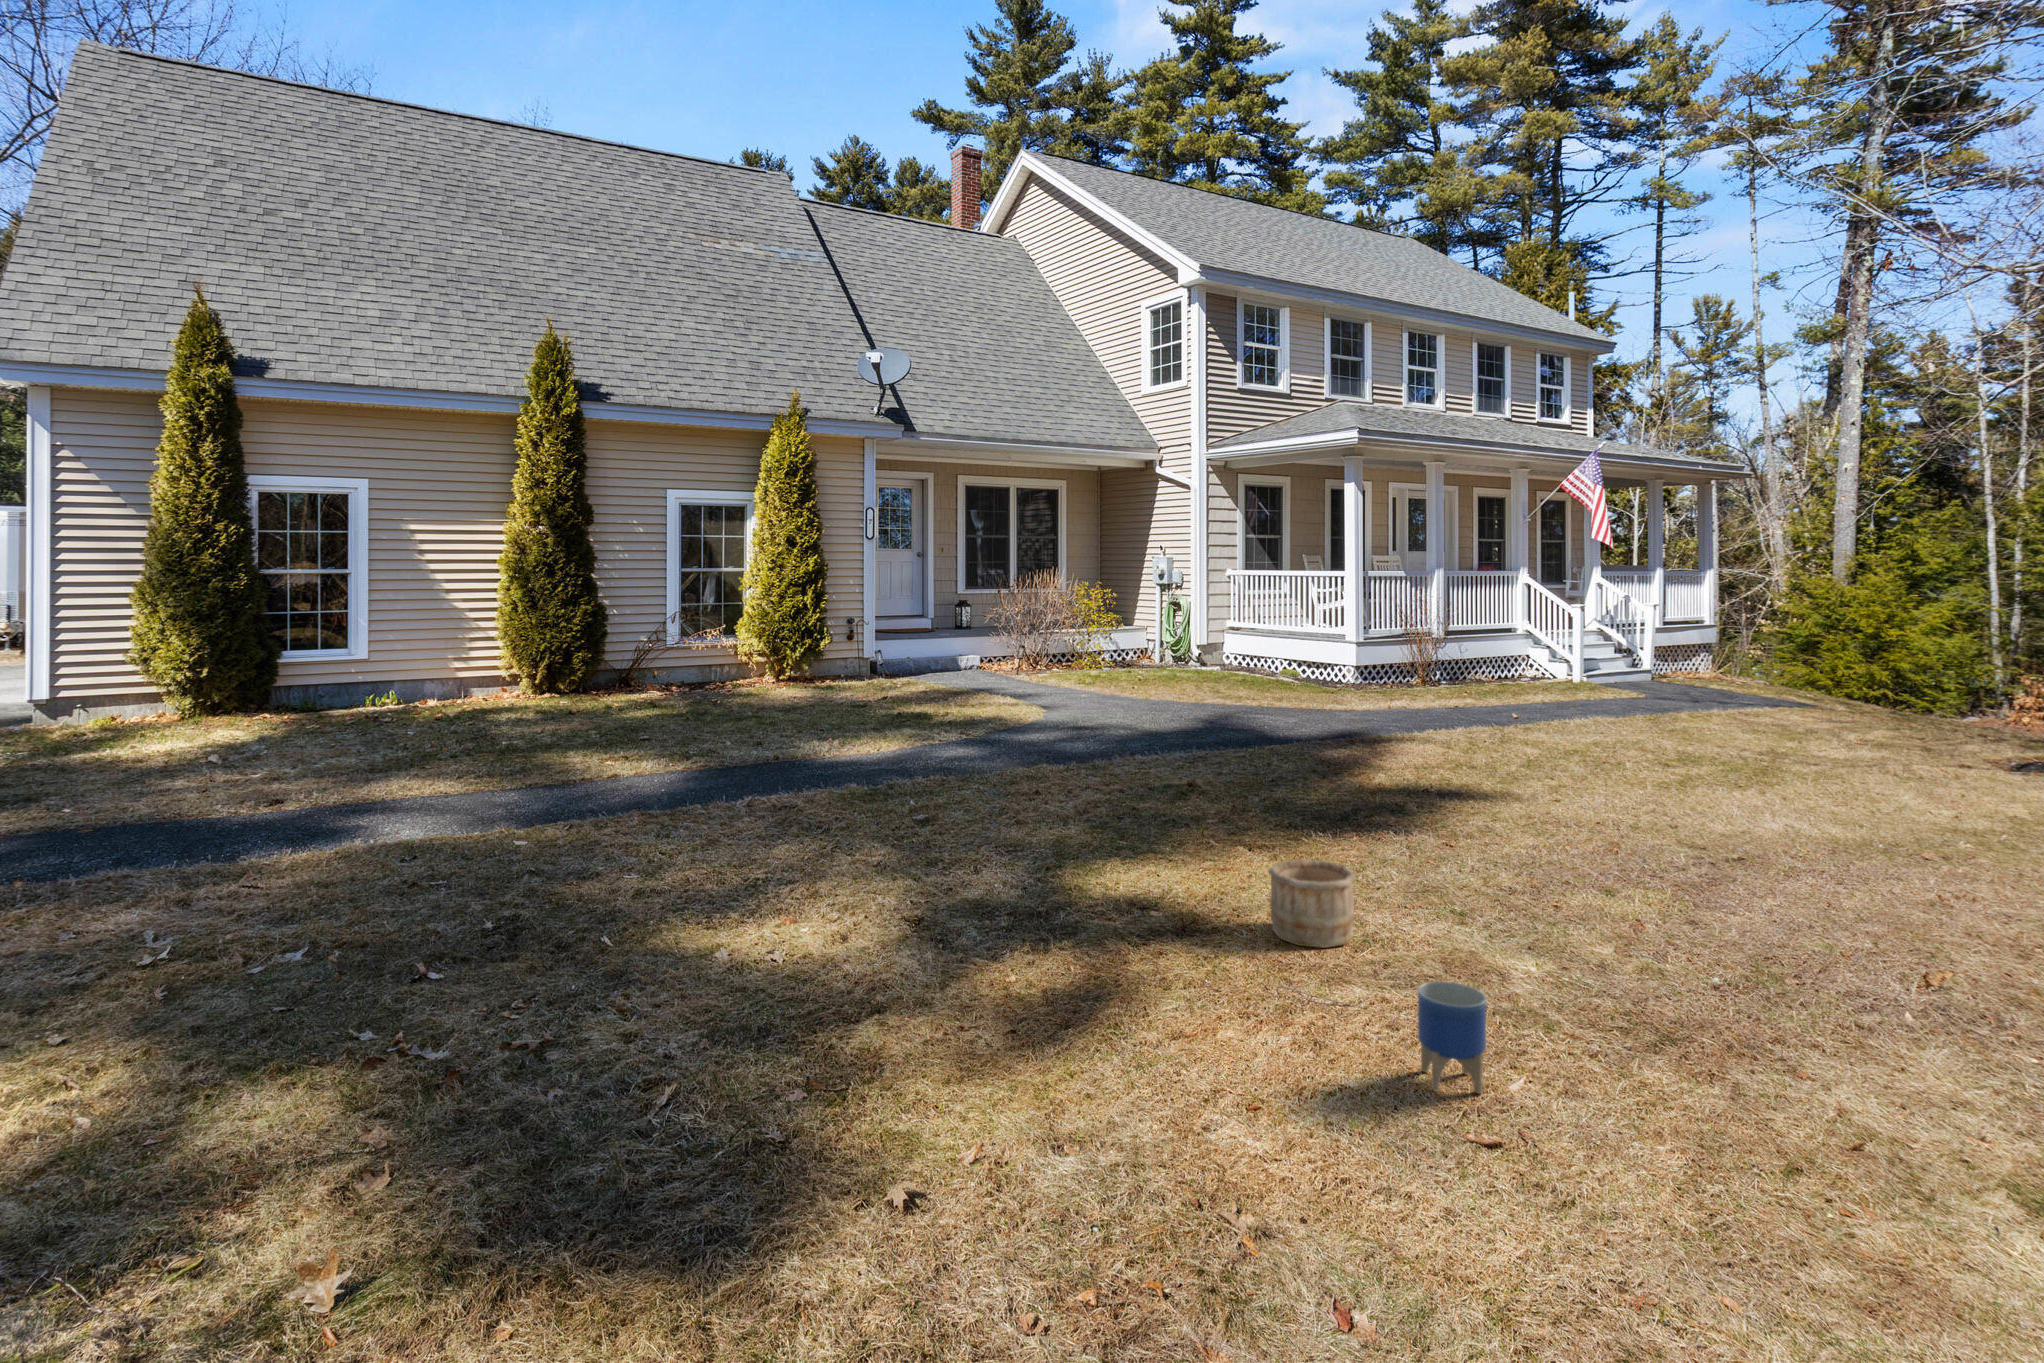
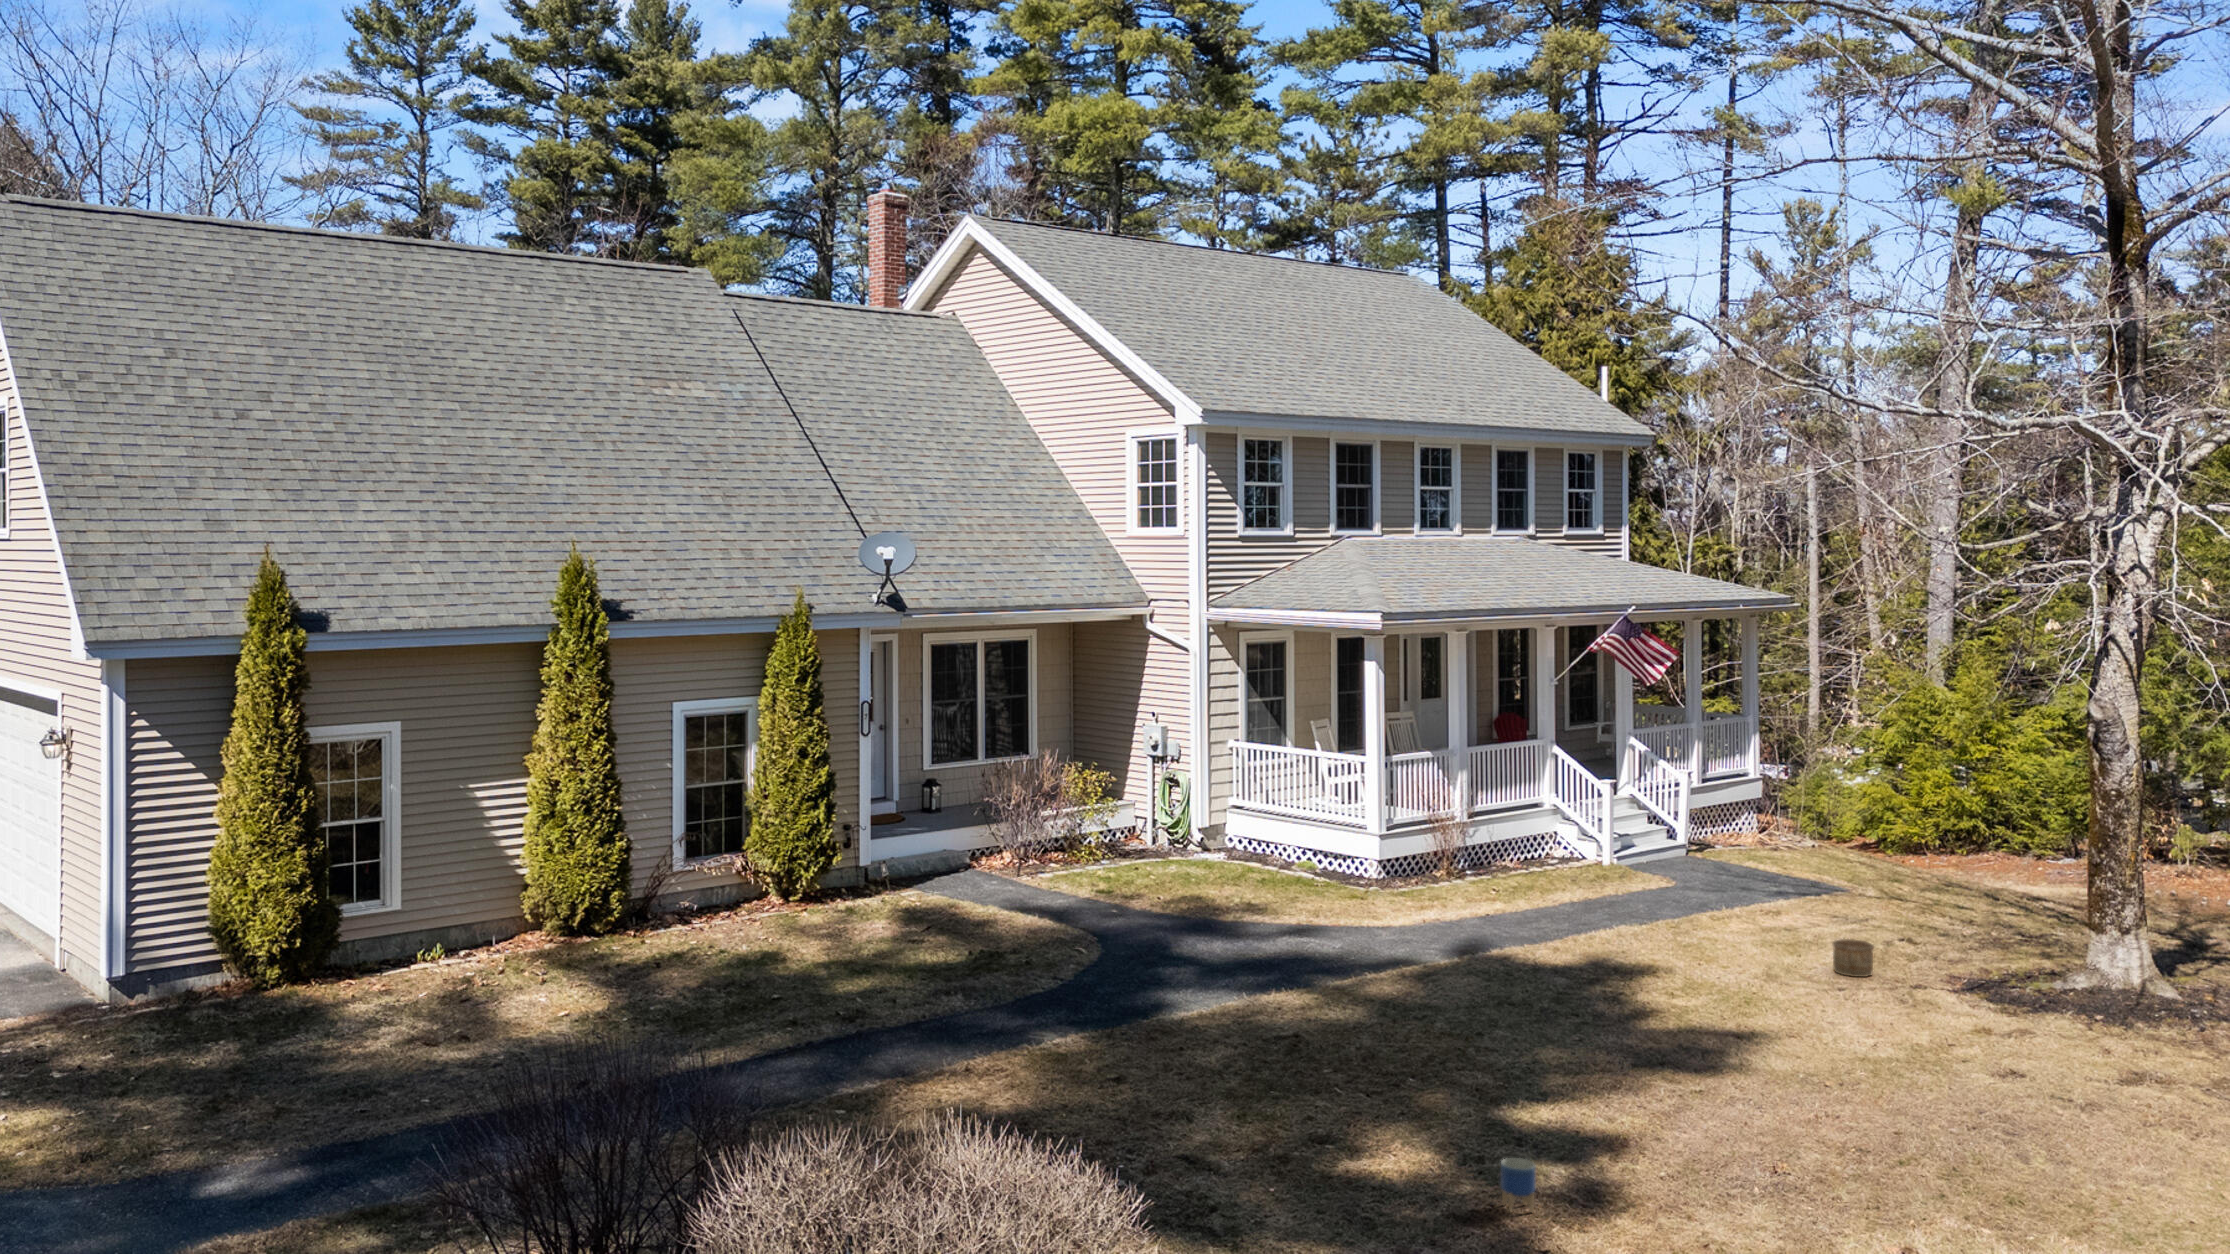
wooden bucket: present [1268,859,1356,948] -> present [1833,939,1874,977]

